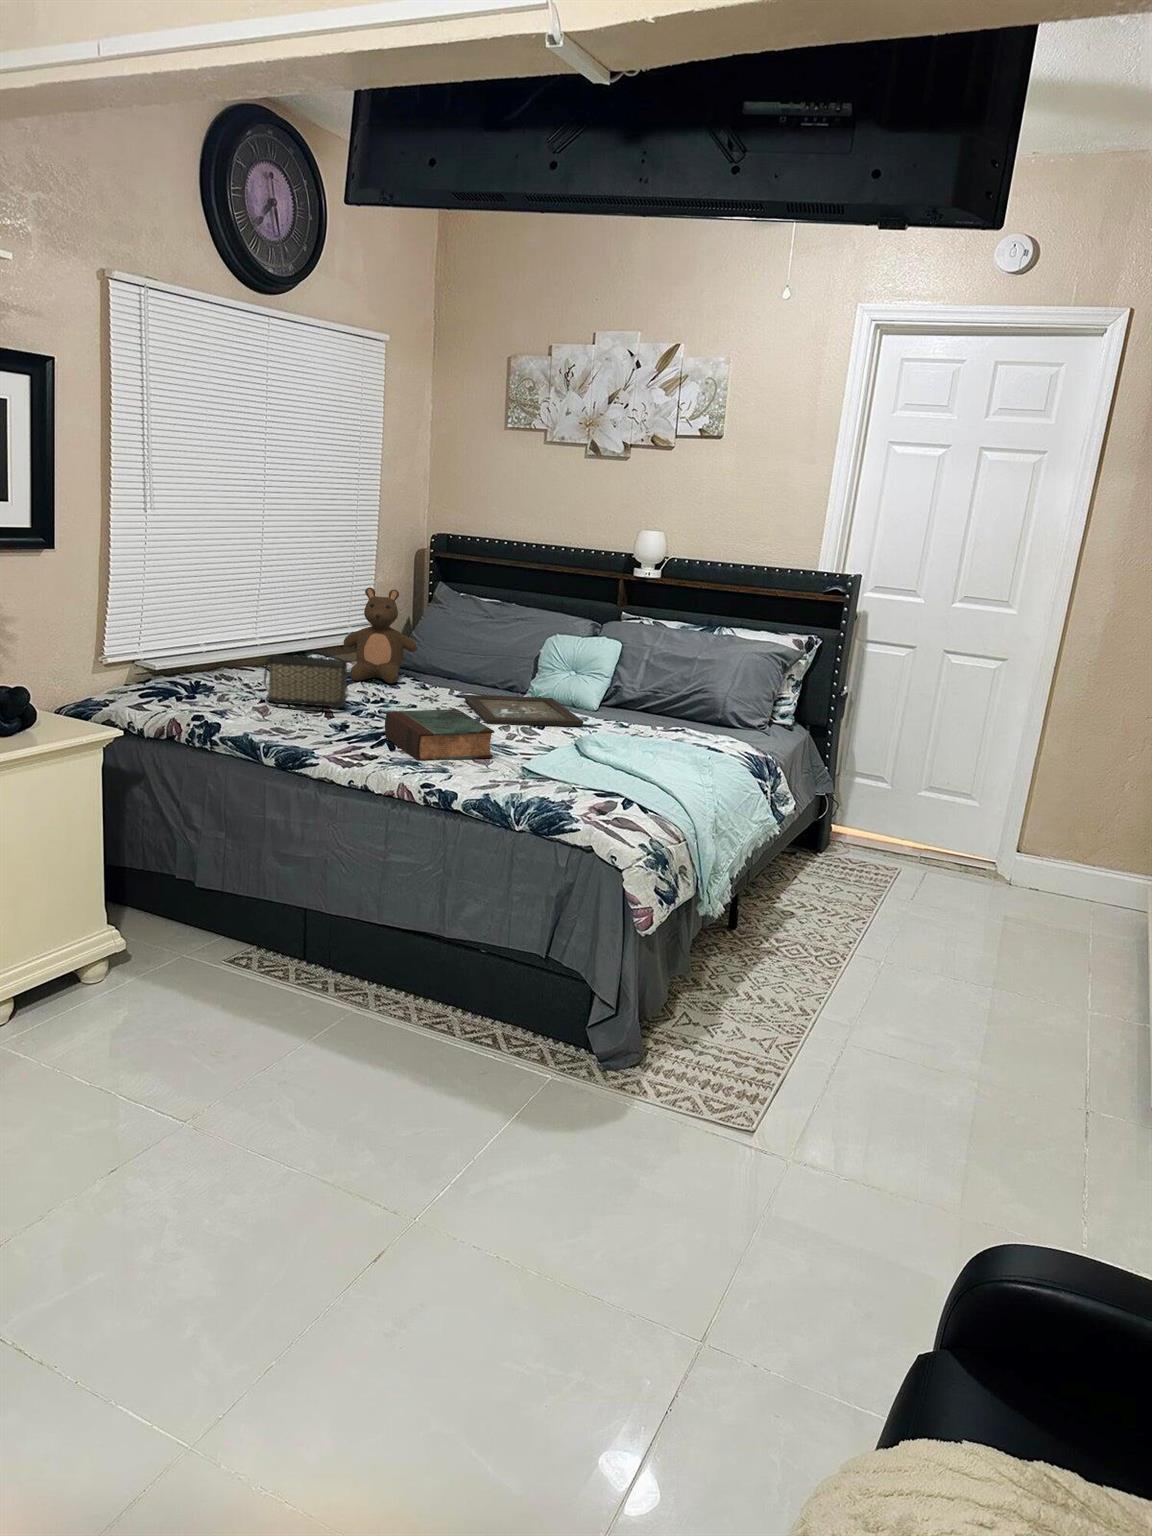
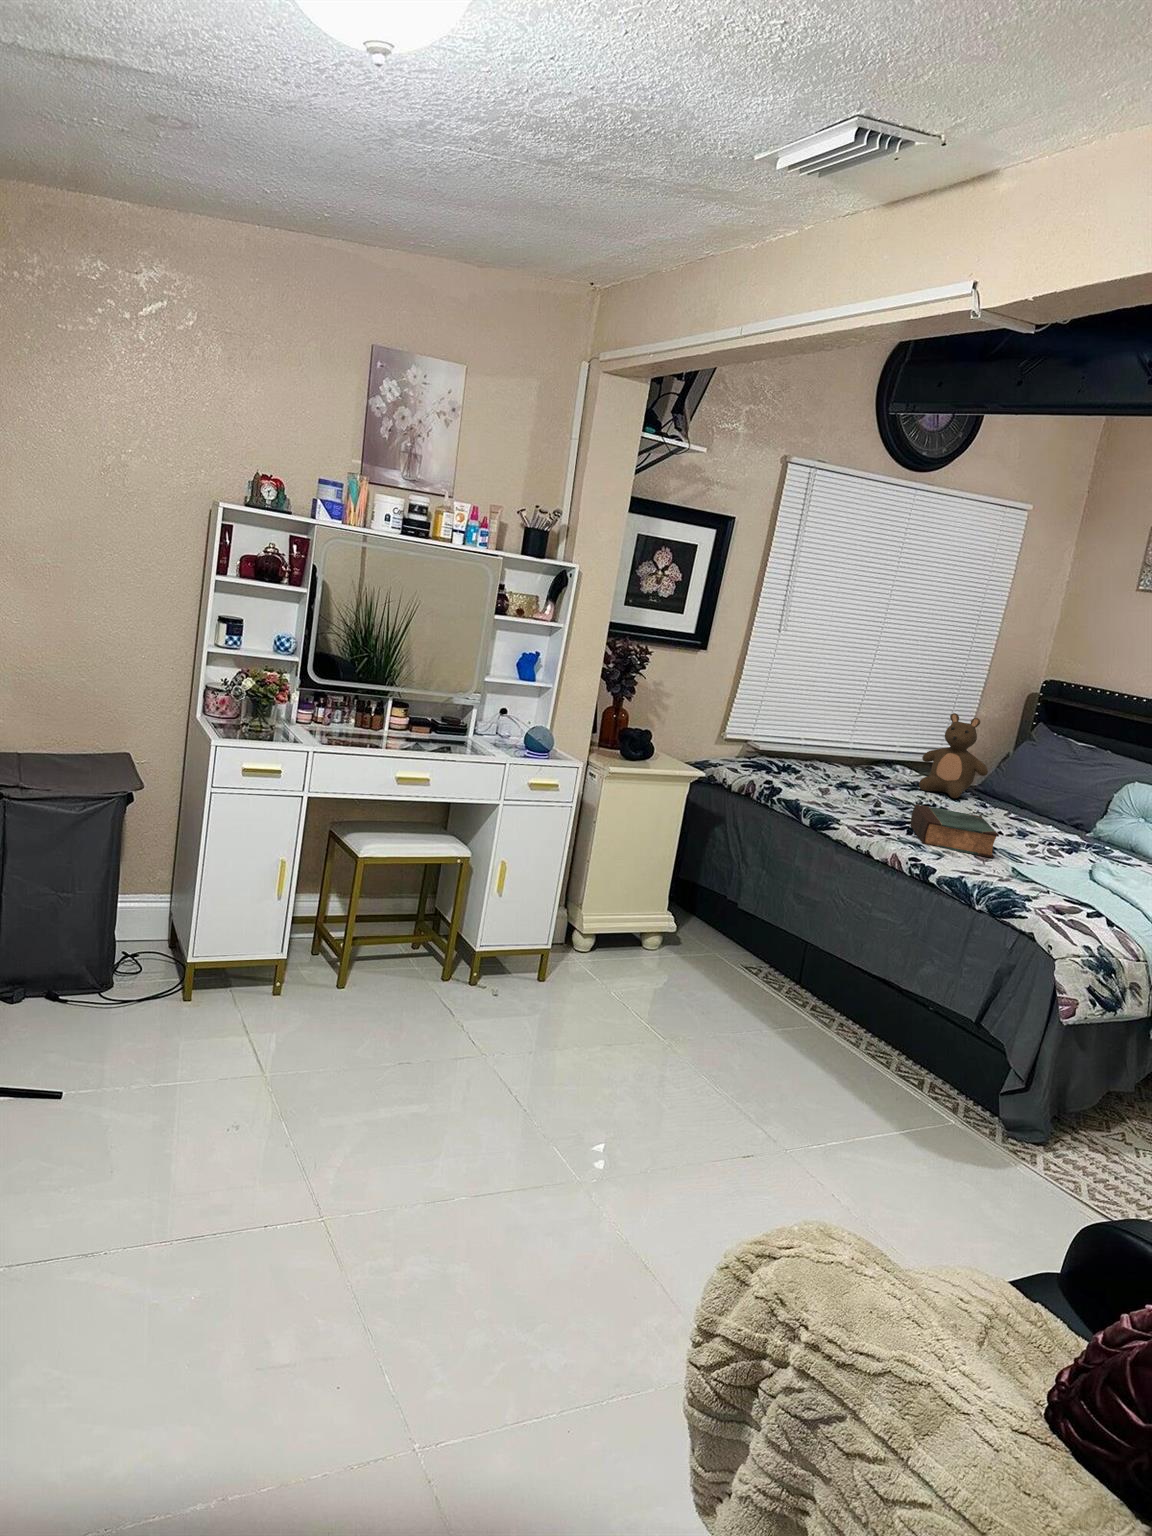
handbag: present [264,655,348,711] -> none [832,749,904,802]
tray: present [464,695,583,726] -> none [1013,817,1117,862]

